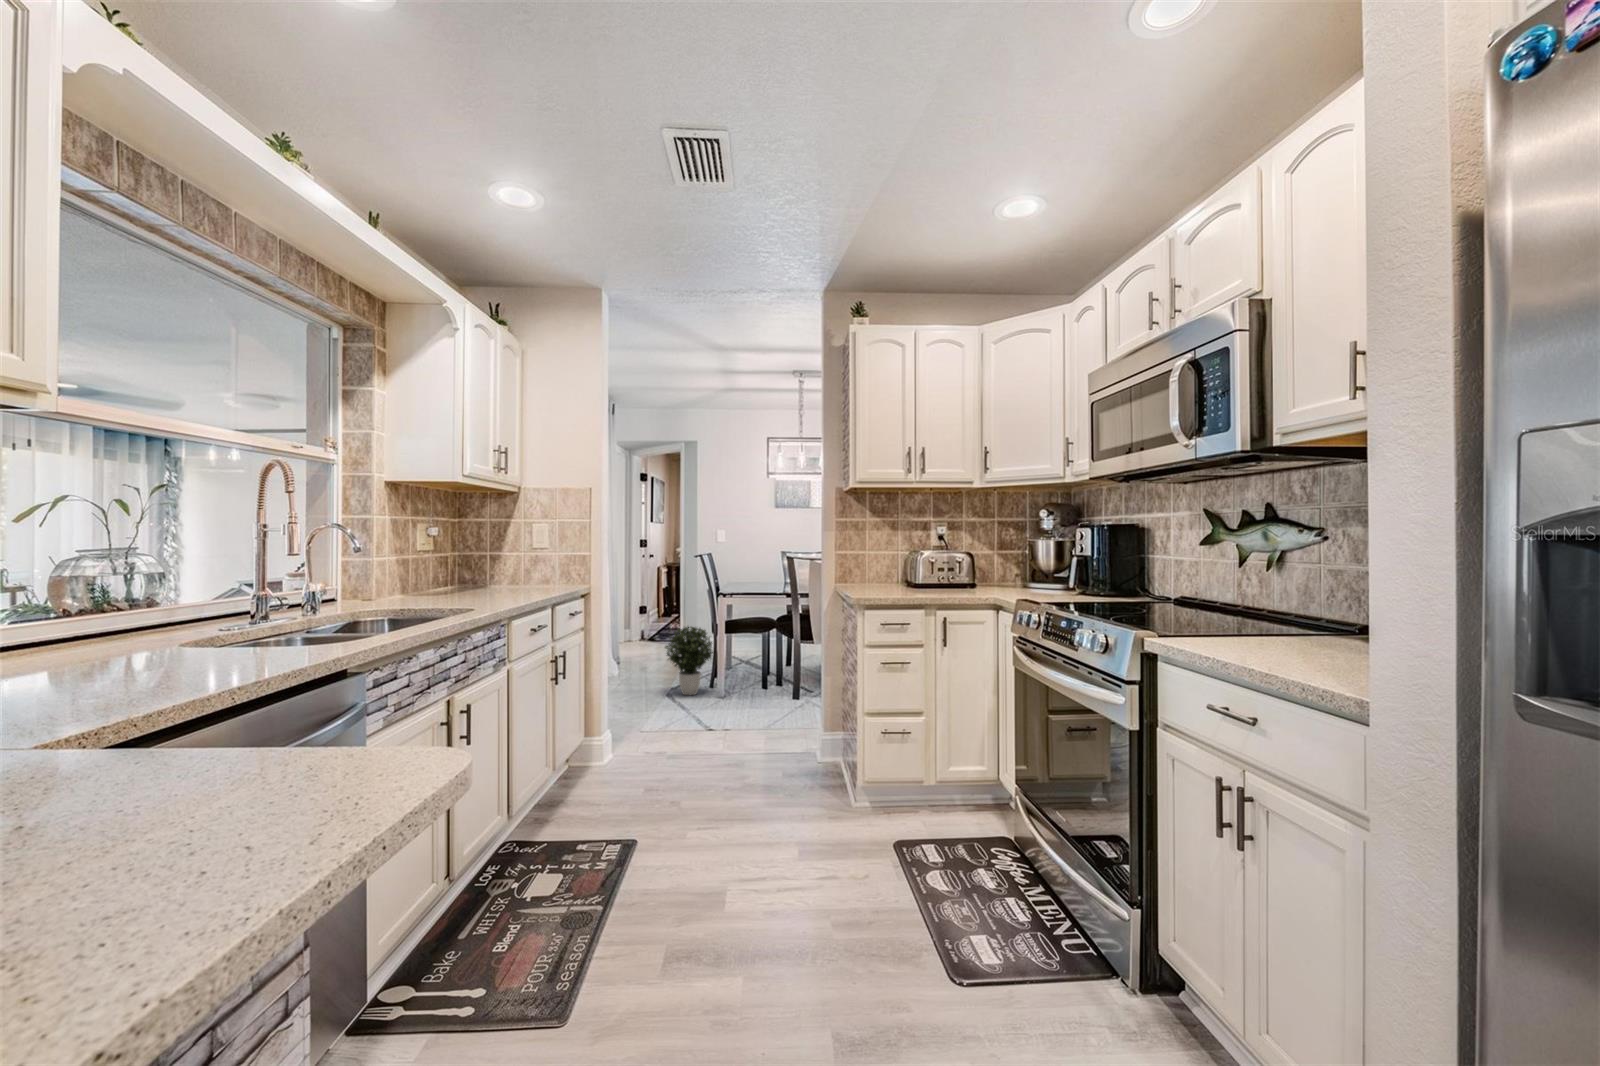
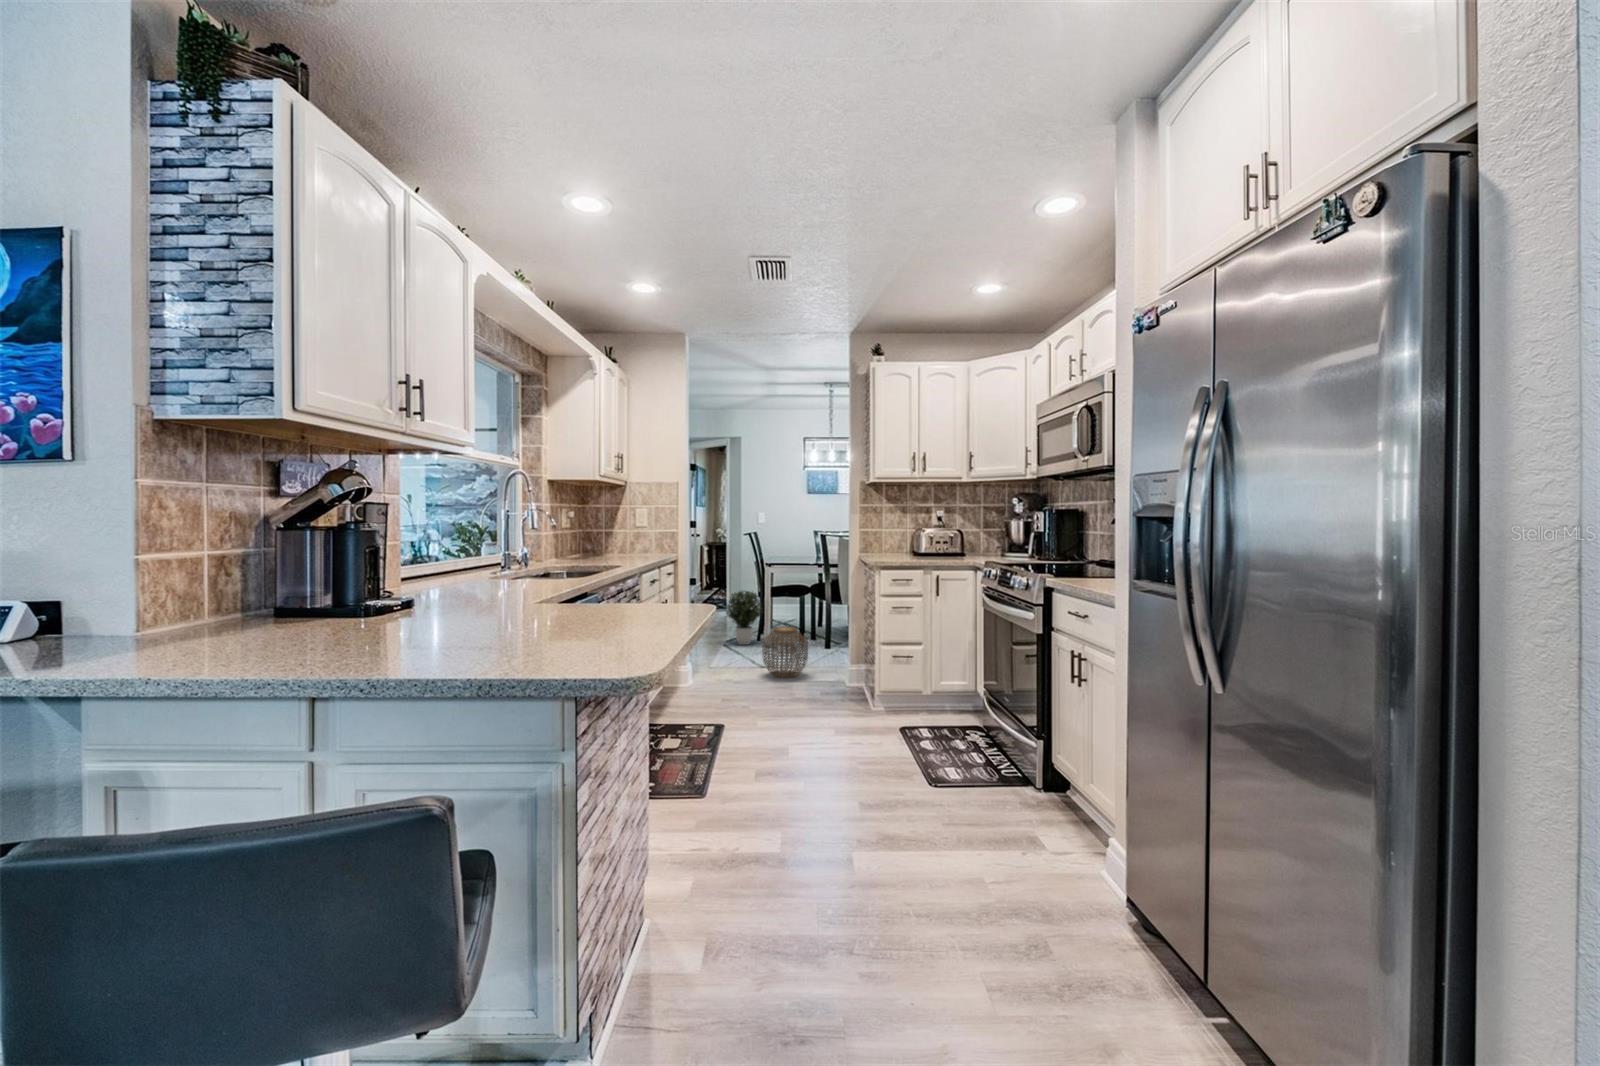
woven basket: none [706,679,767,750] -> present [762,627,808,678]

